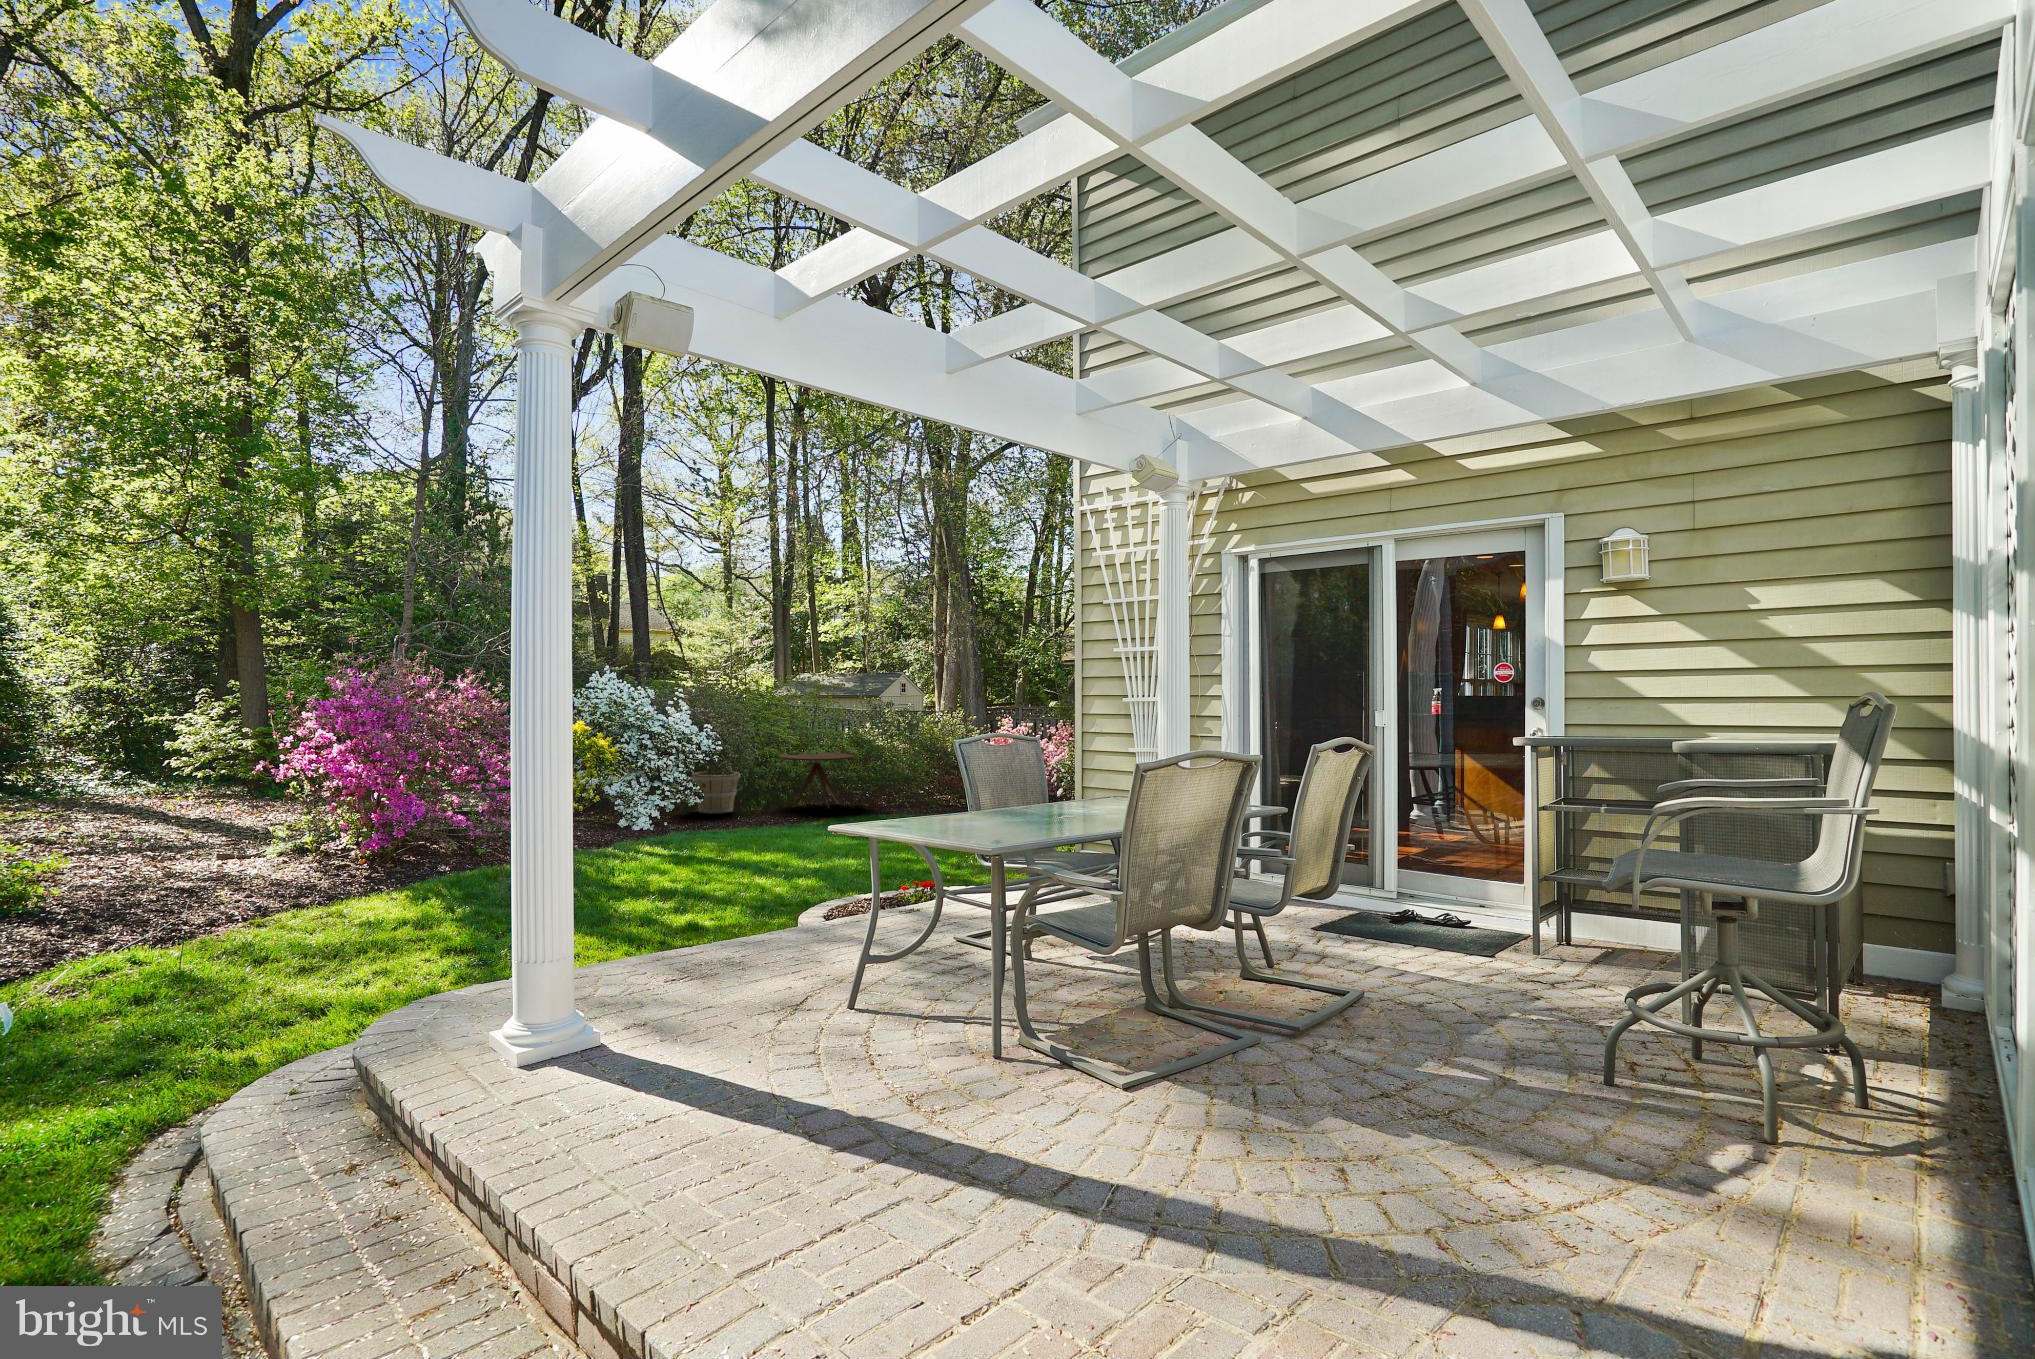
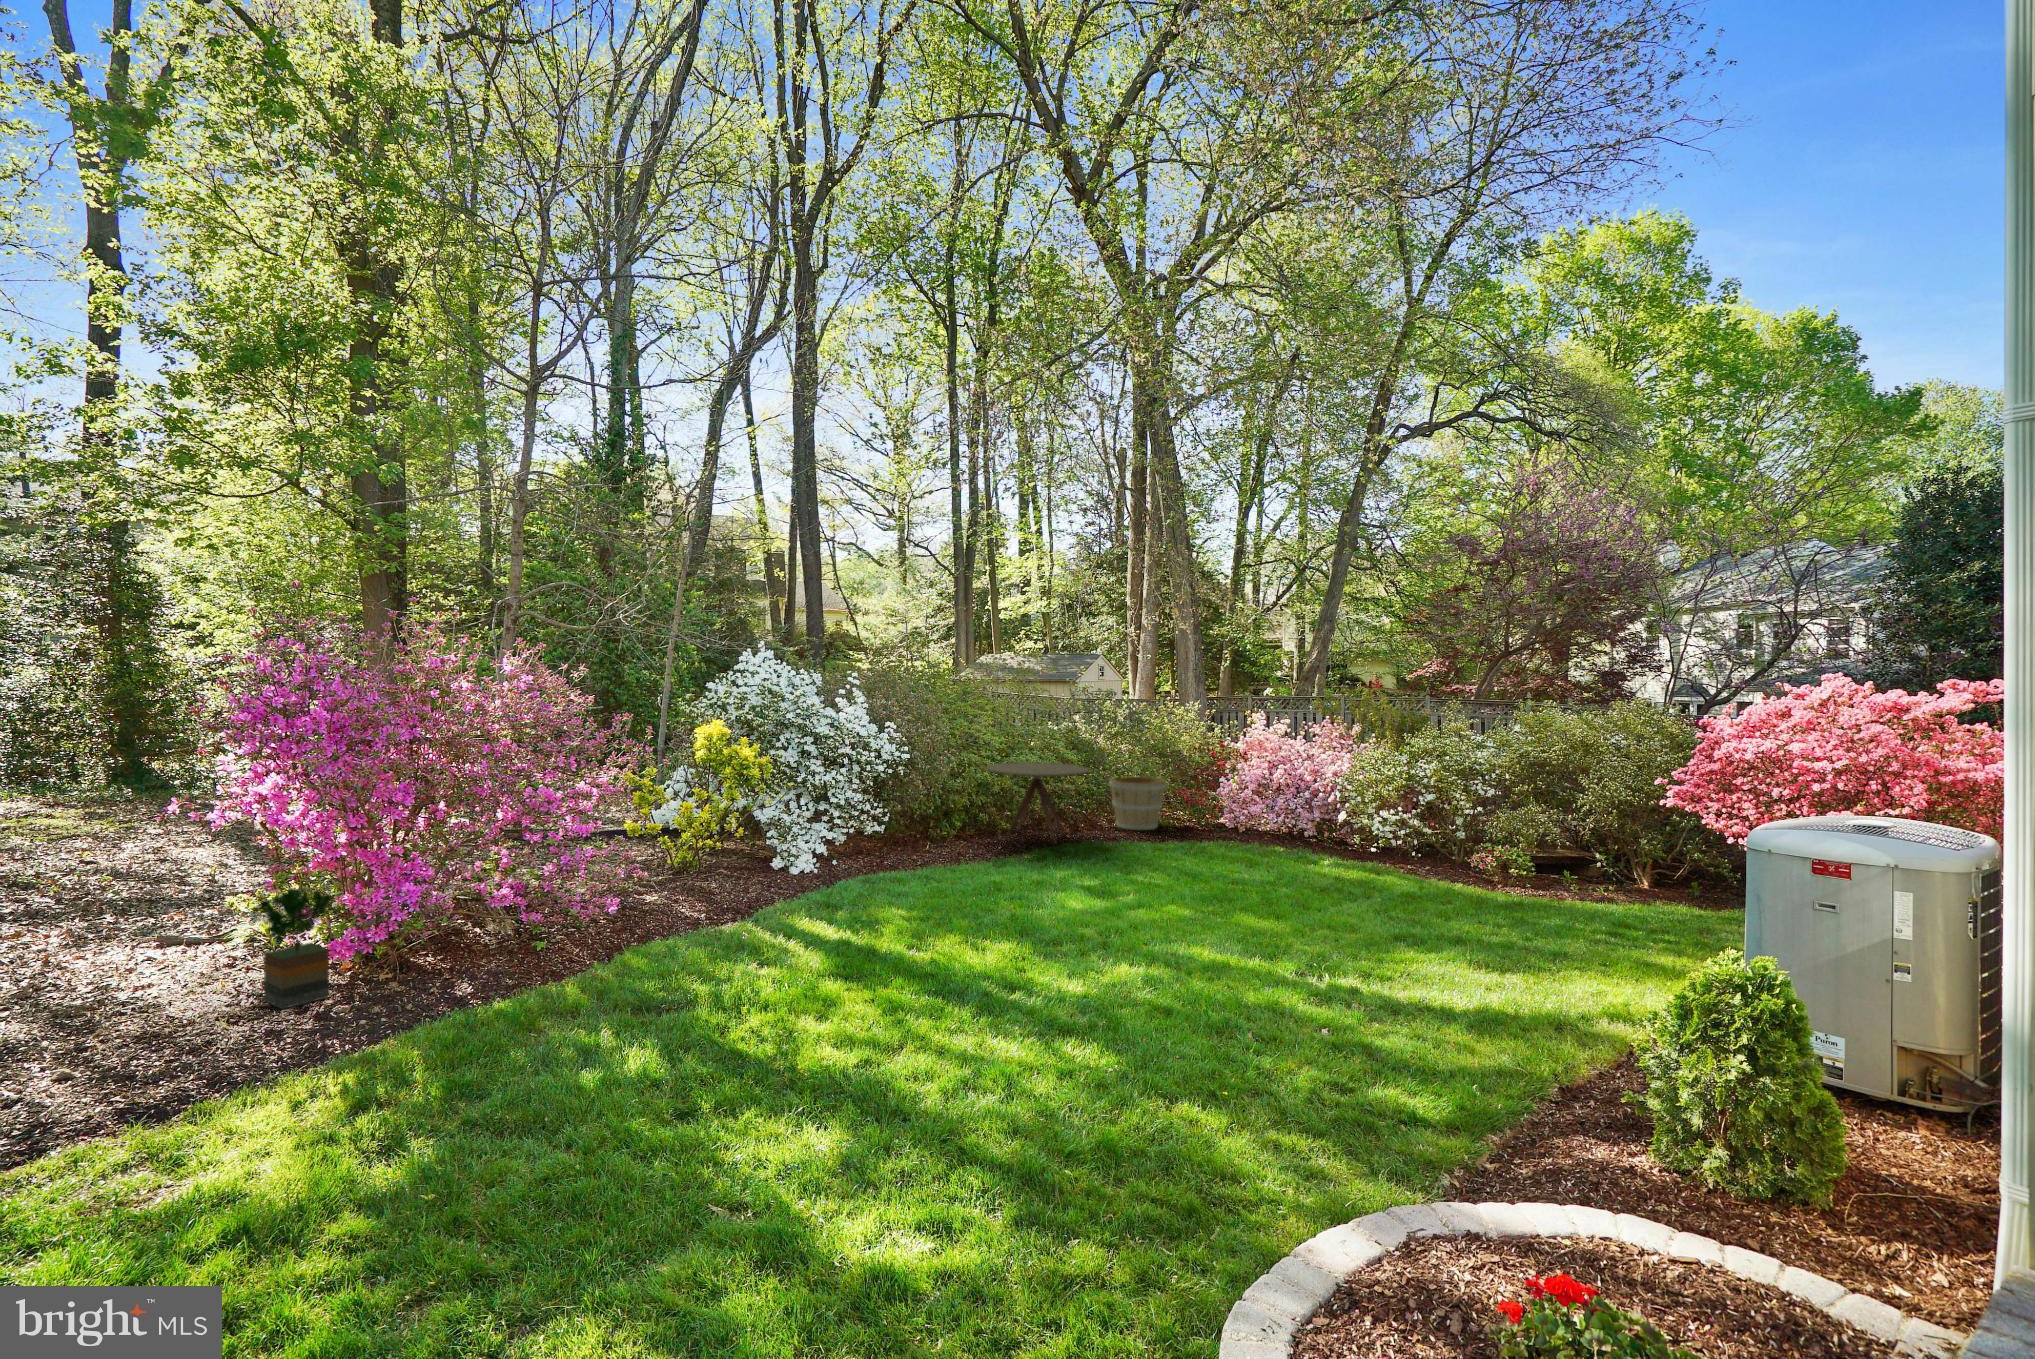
wooden bucket: present [692,770,740,814] -> present [1109,776,1167,830]
potted tree: none [315,813,370,881] -> present [251,888,346,1009]

